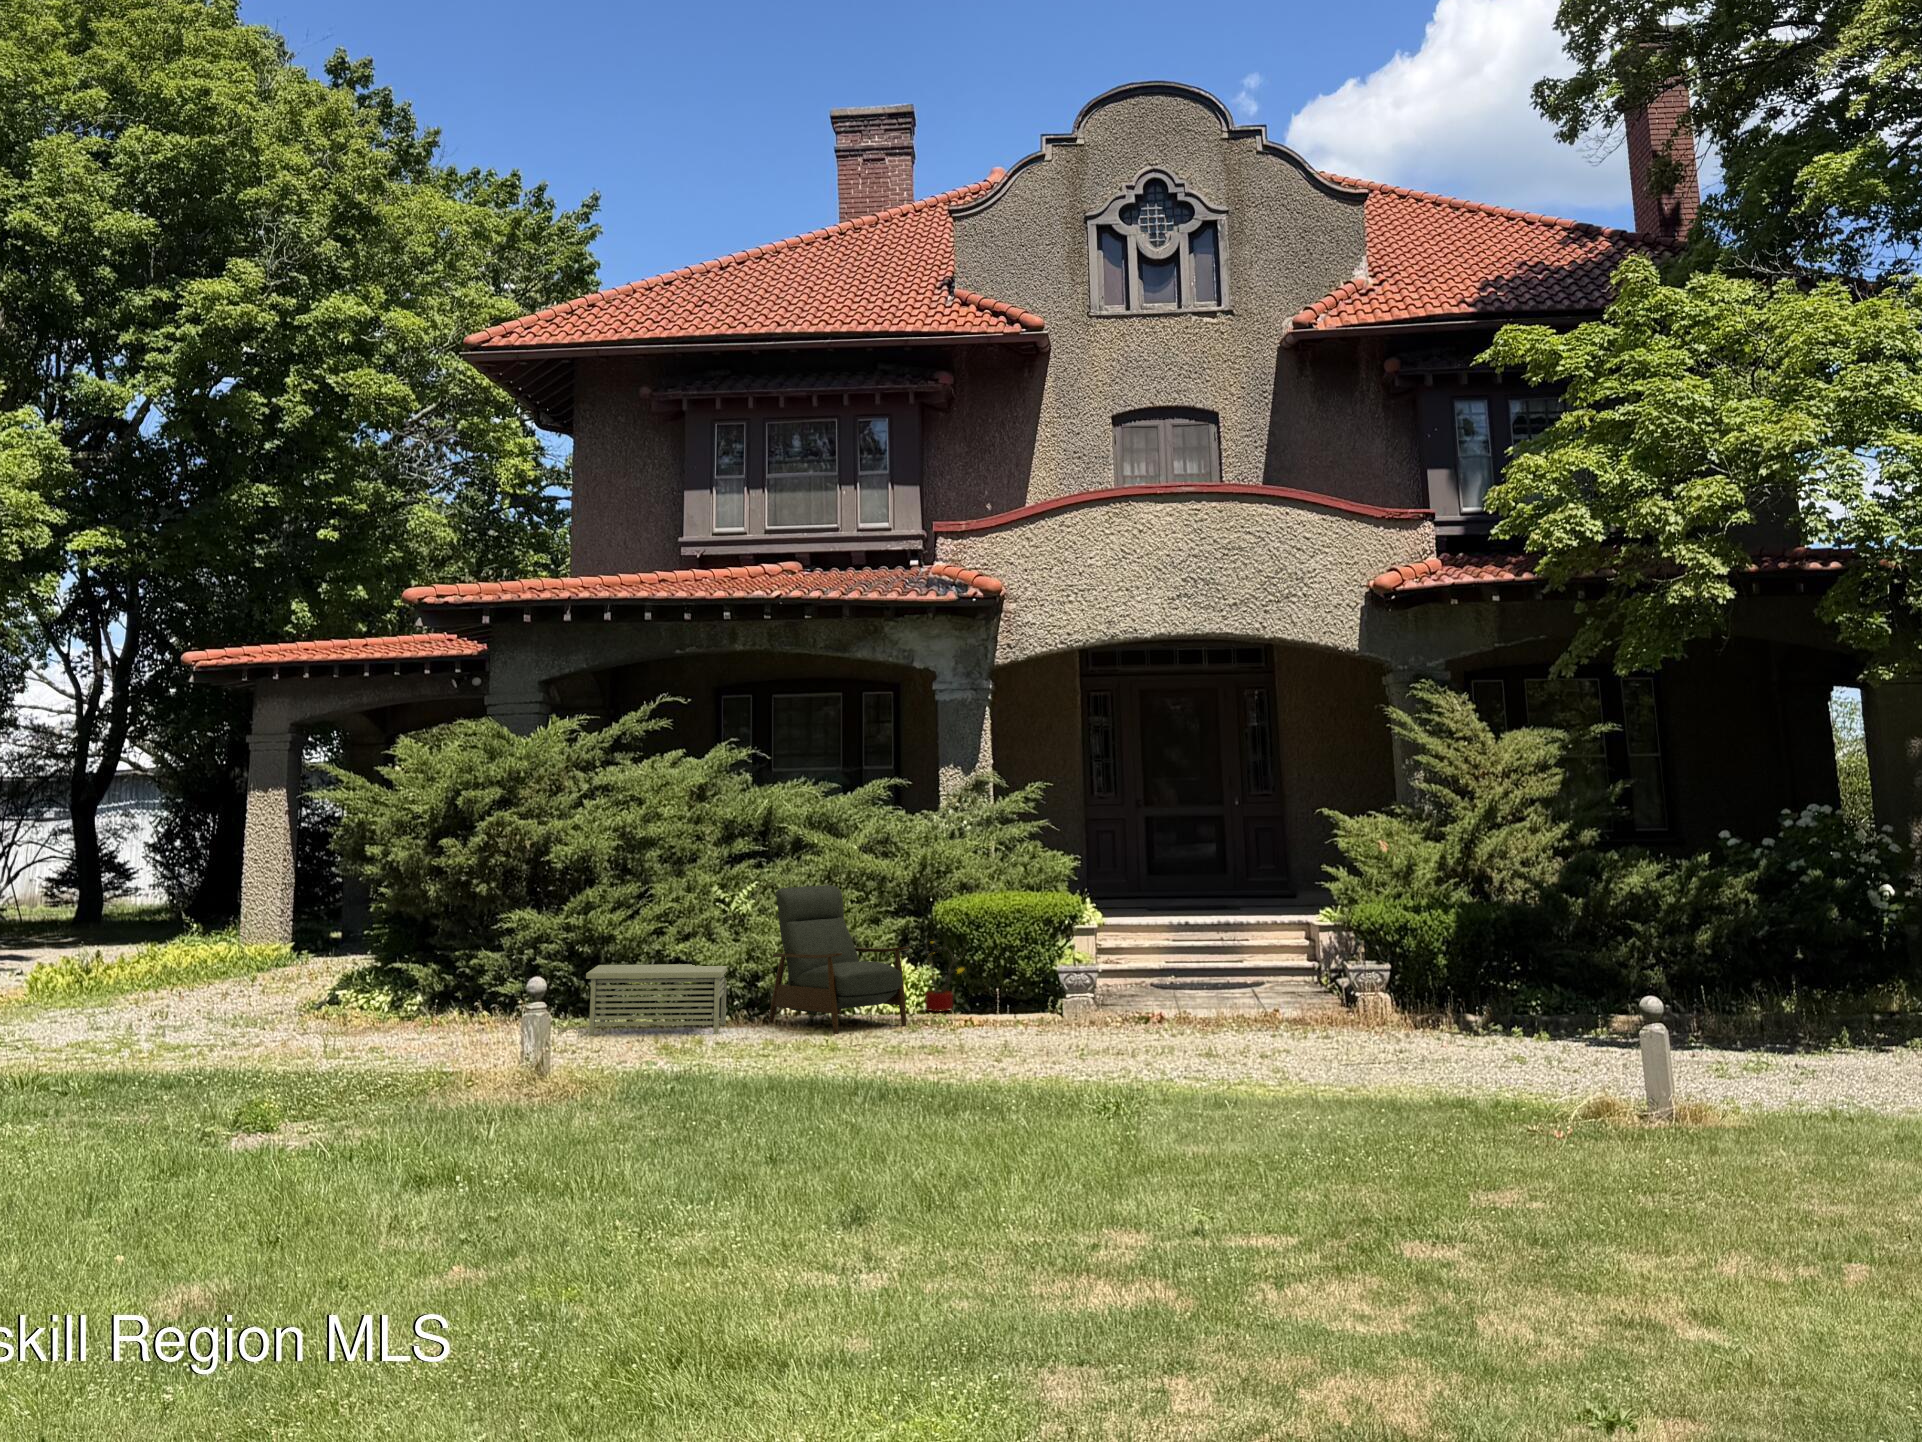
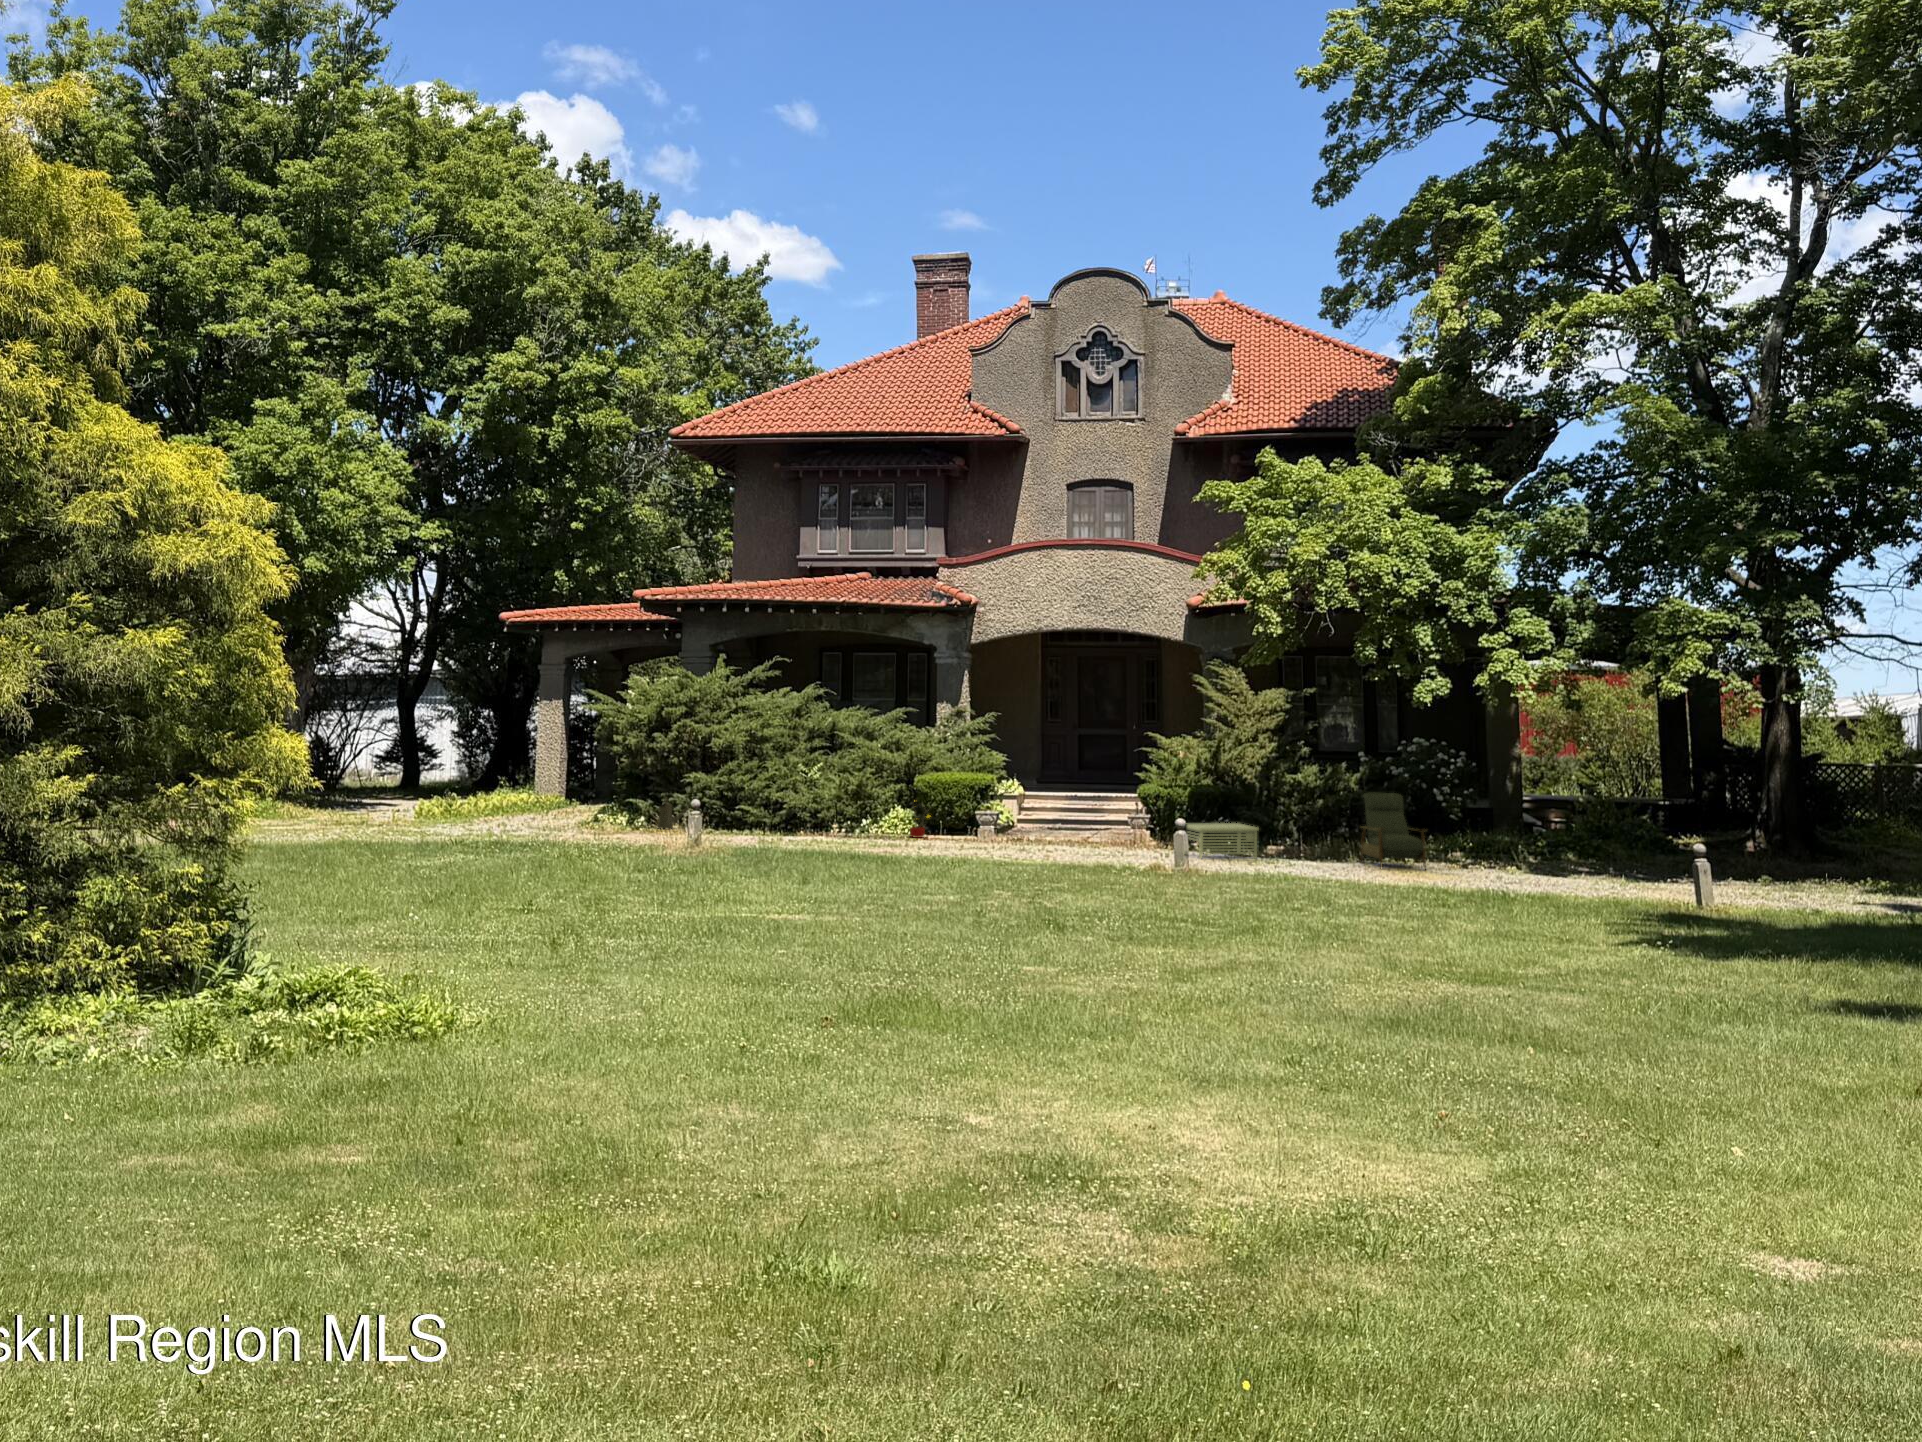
chair: present [769,885,910,1034] -> present [1360,793,1426,870]
watering can: none [435,964,510,1027] -> present [657,798,689,829]
storage bench: present [586,964,727,1035] -> present [1184,823,1258,859]

